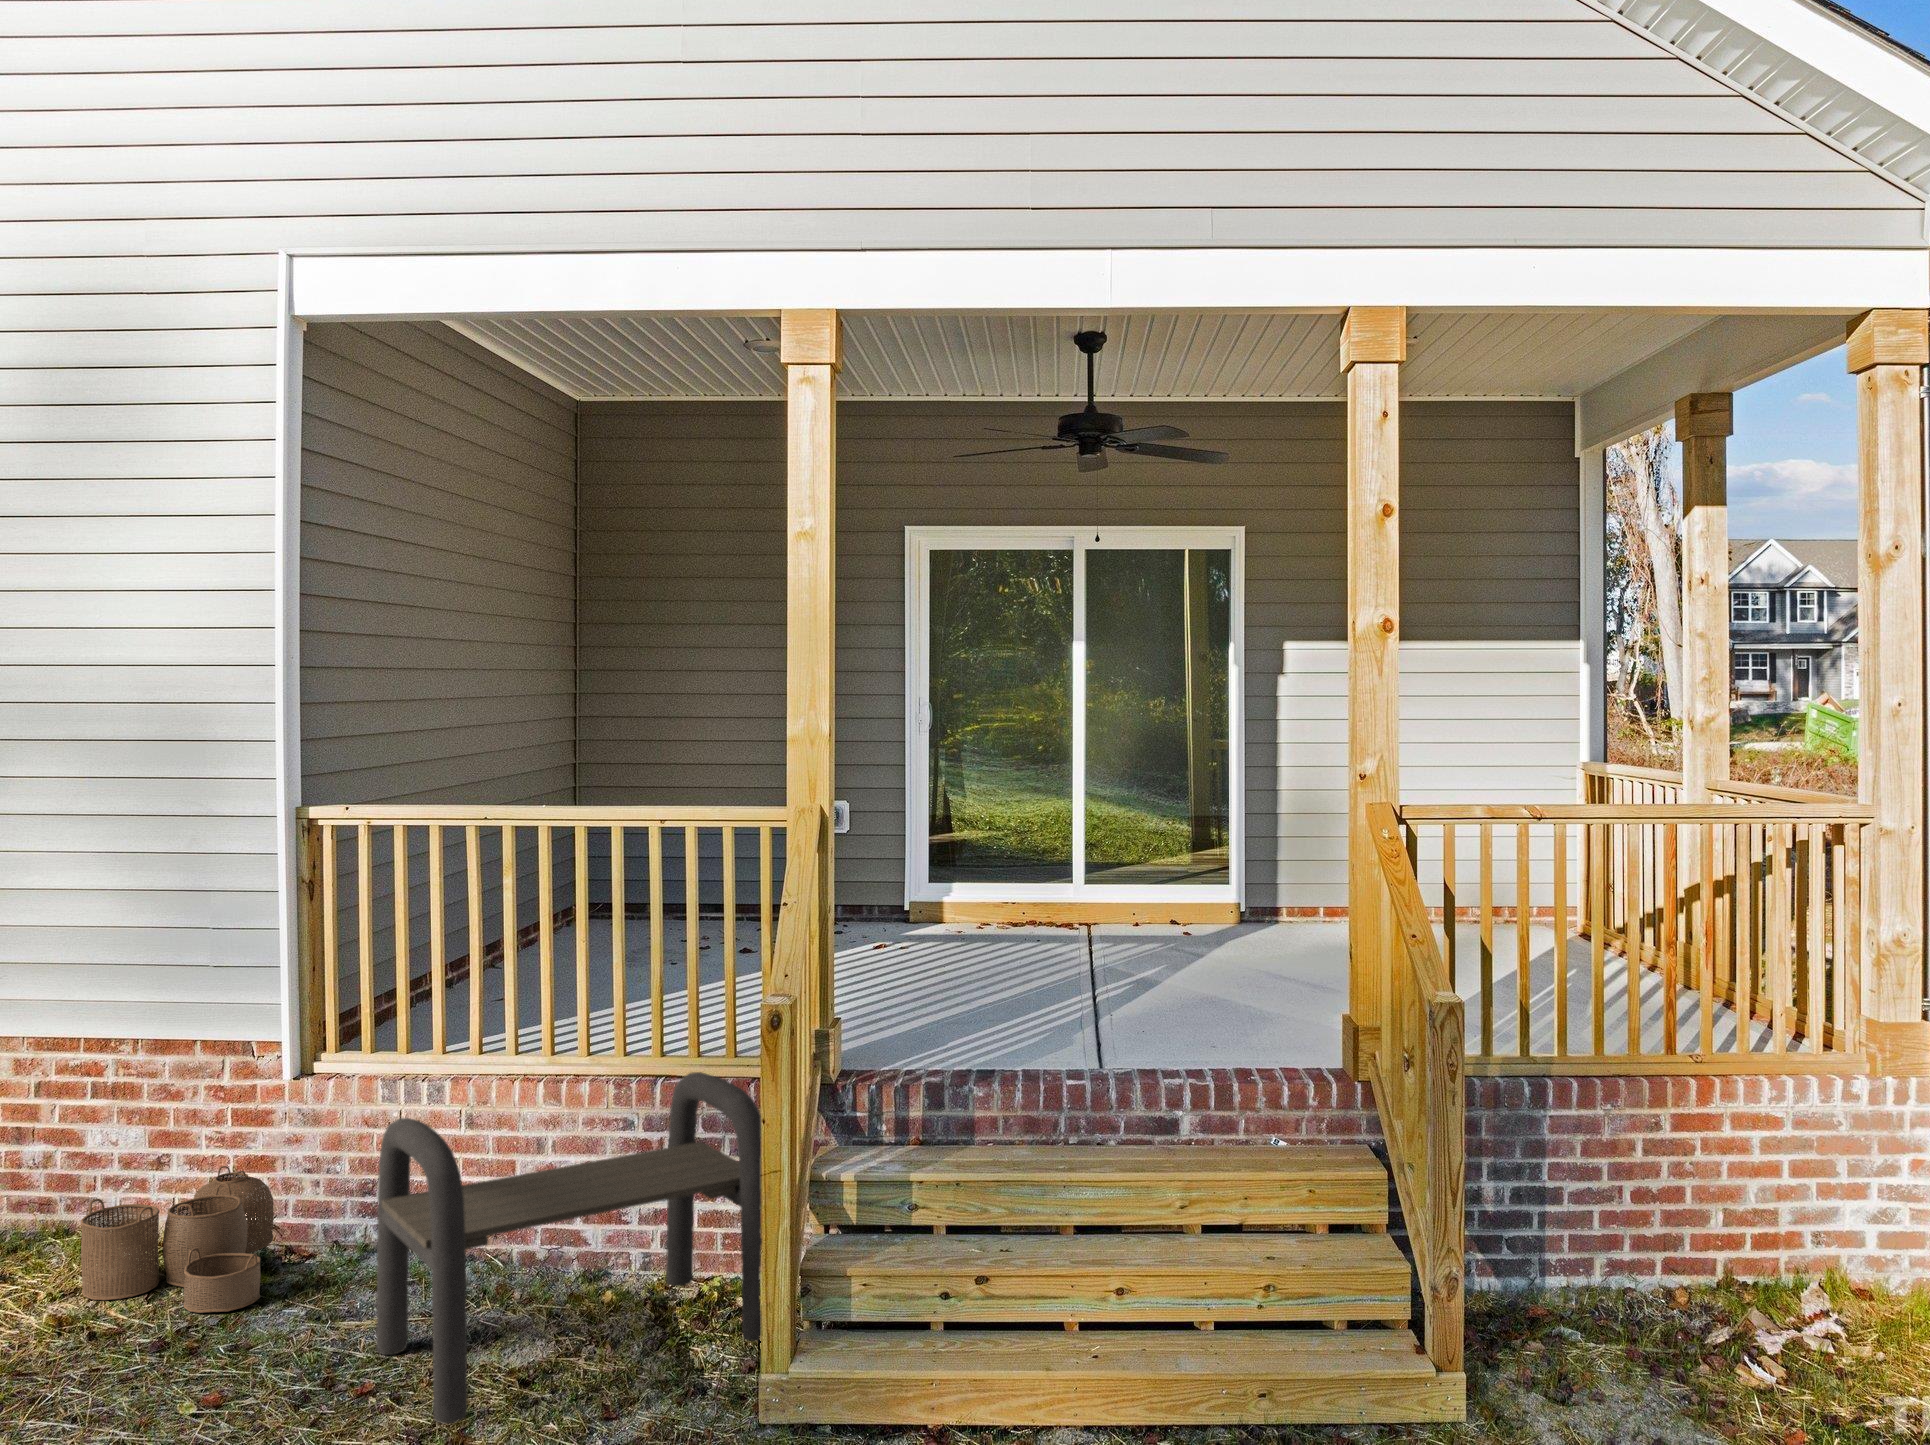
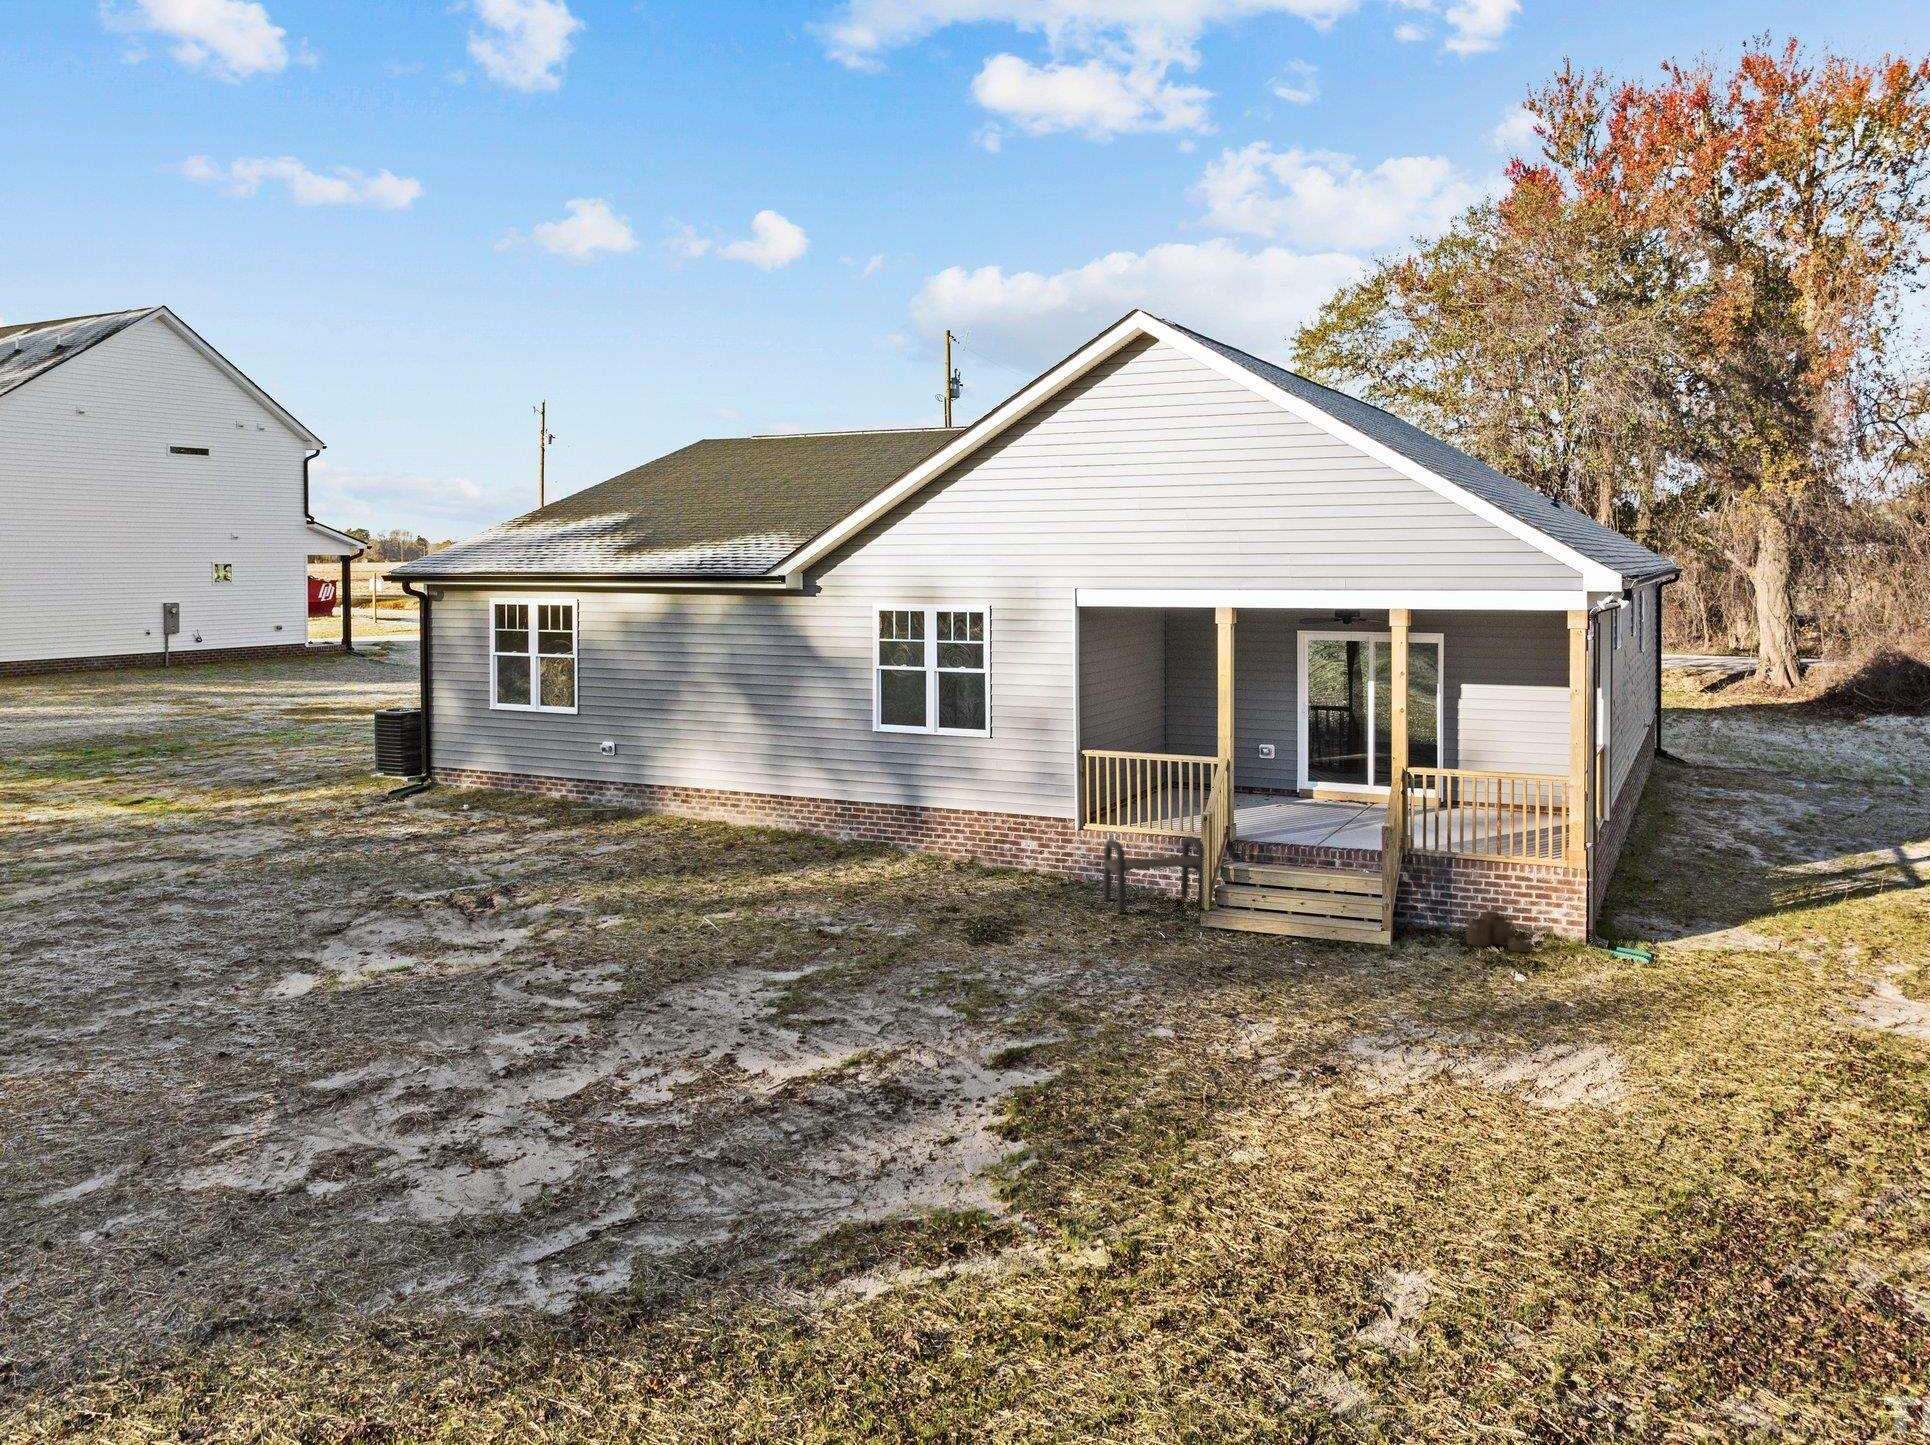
woven basket: present [81,1166,274,1313] -> present [1466,910,1532,952]

